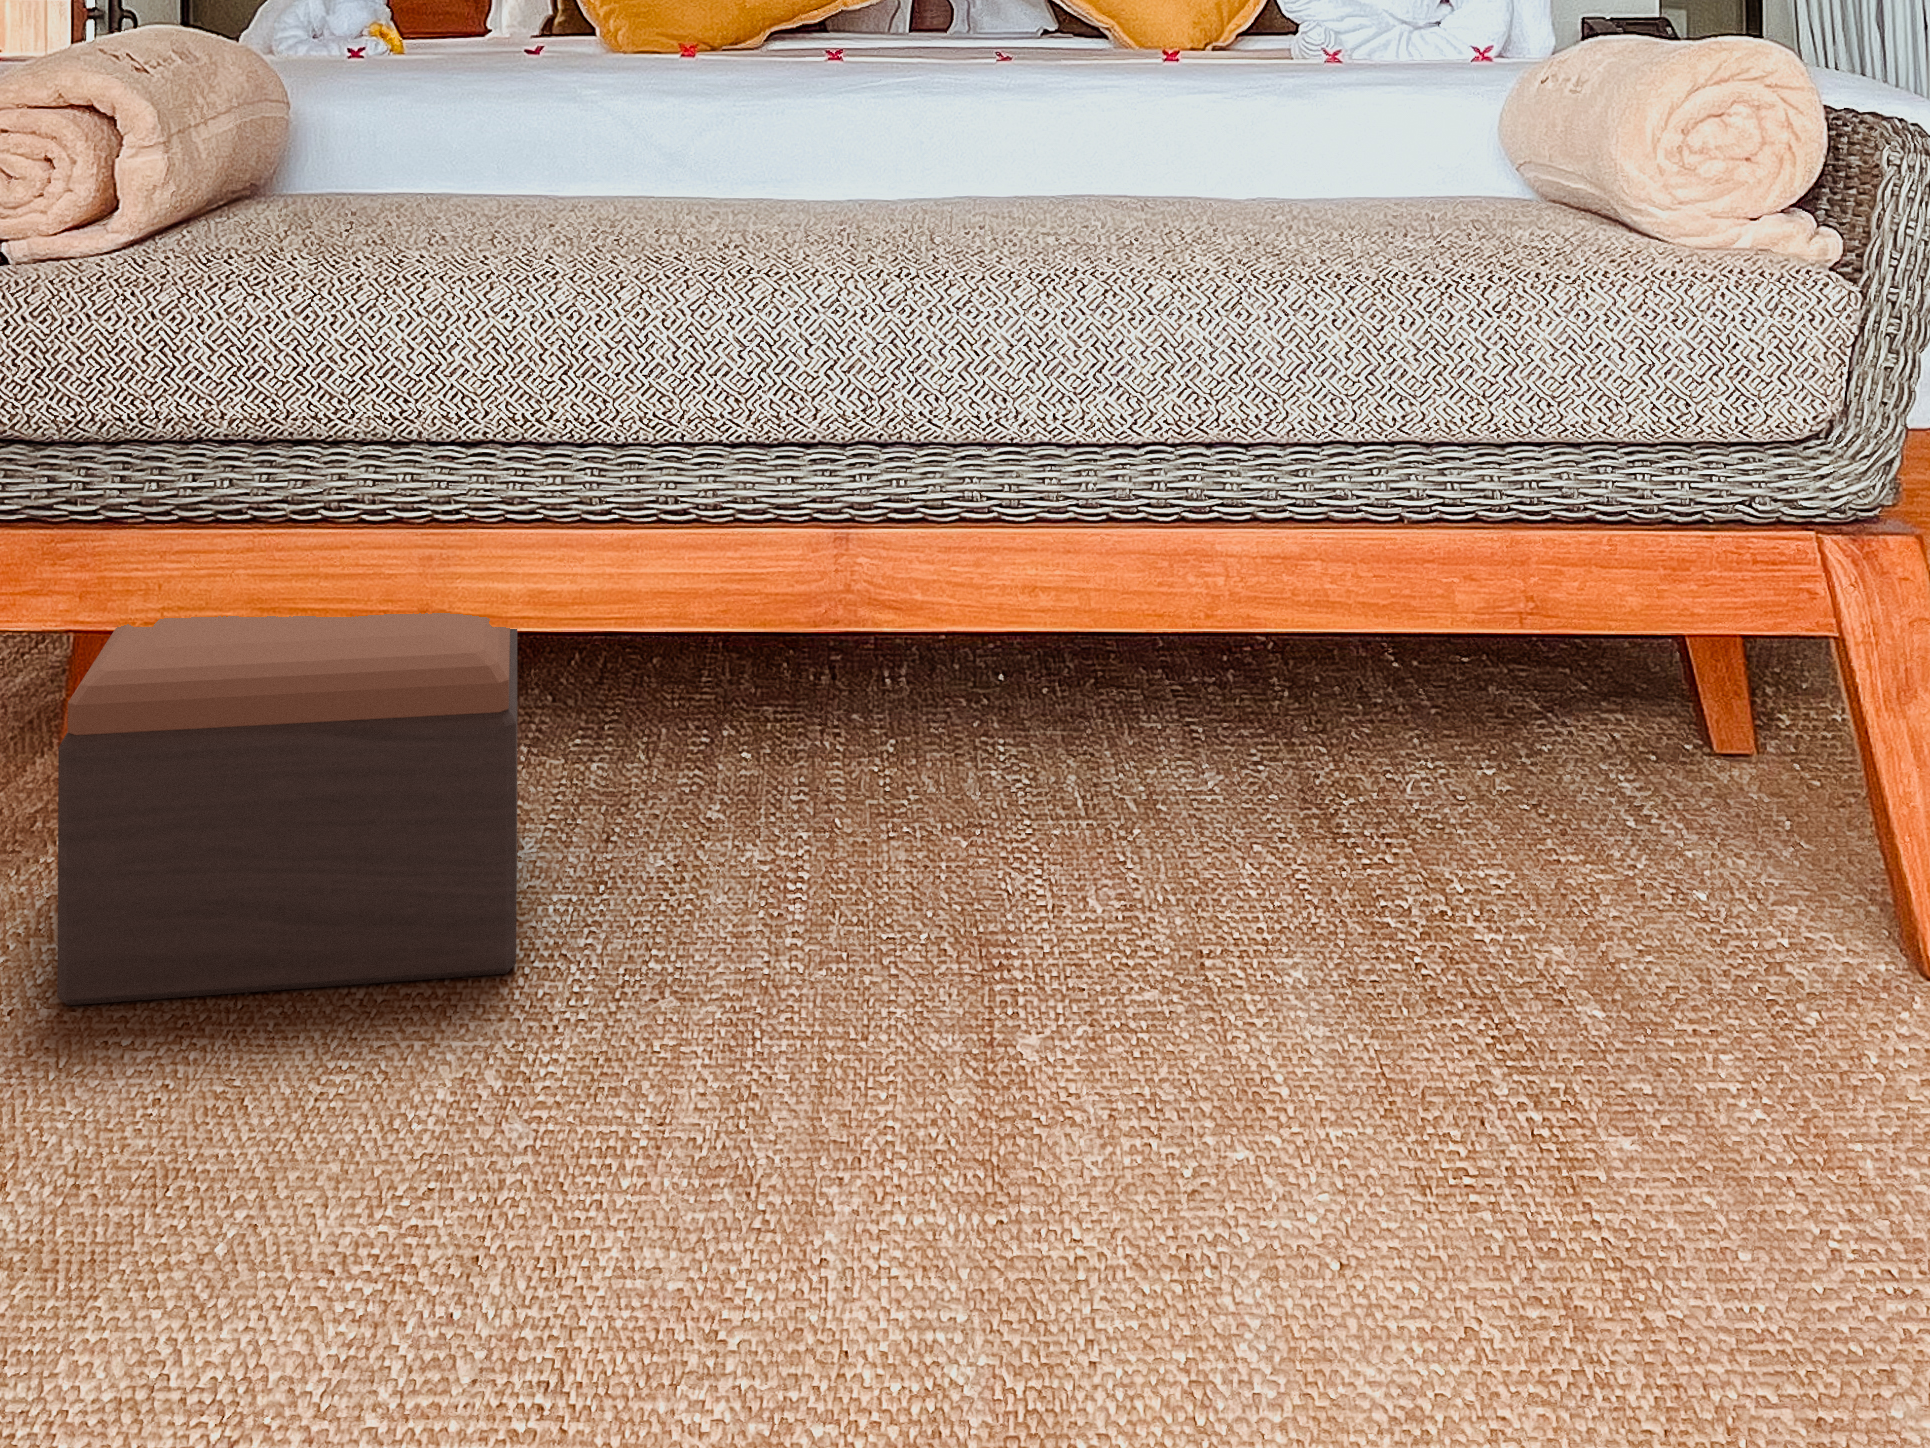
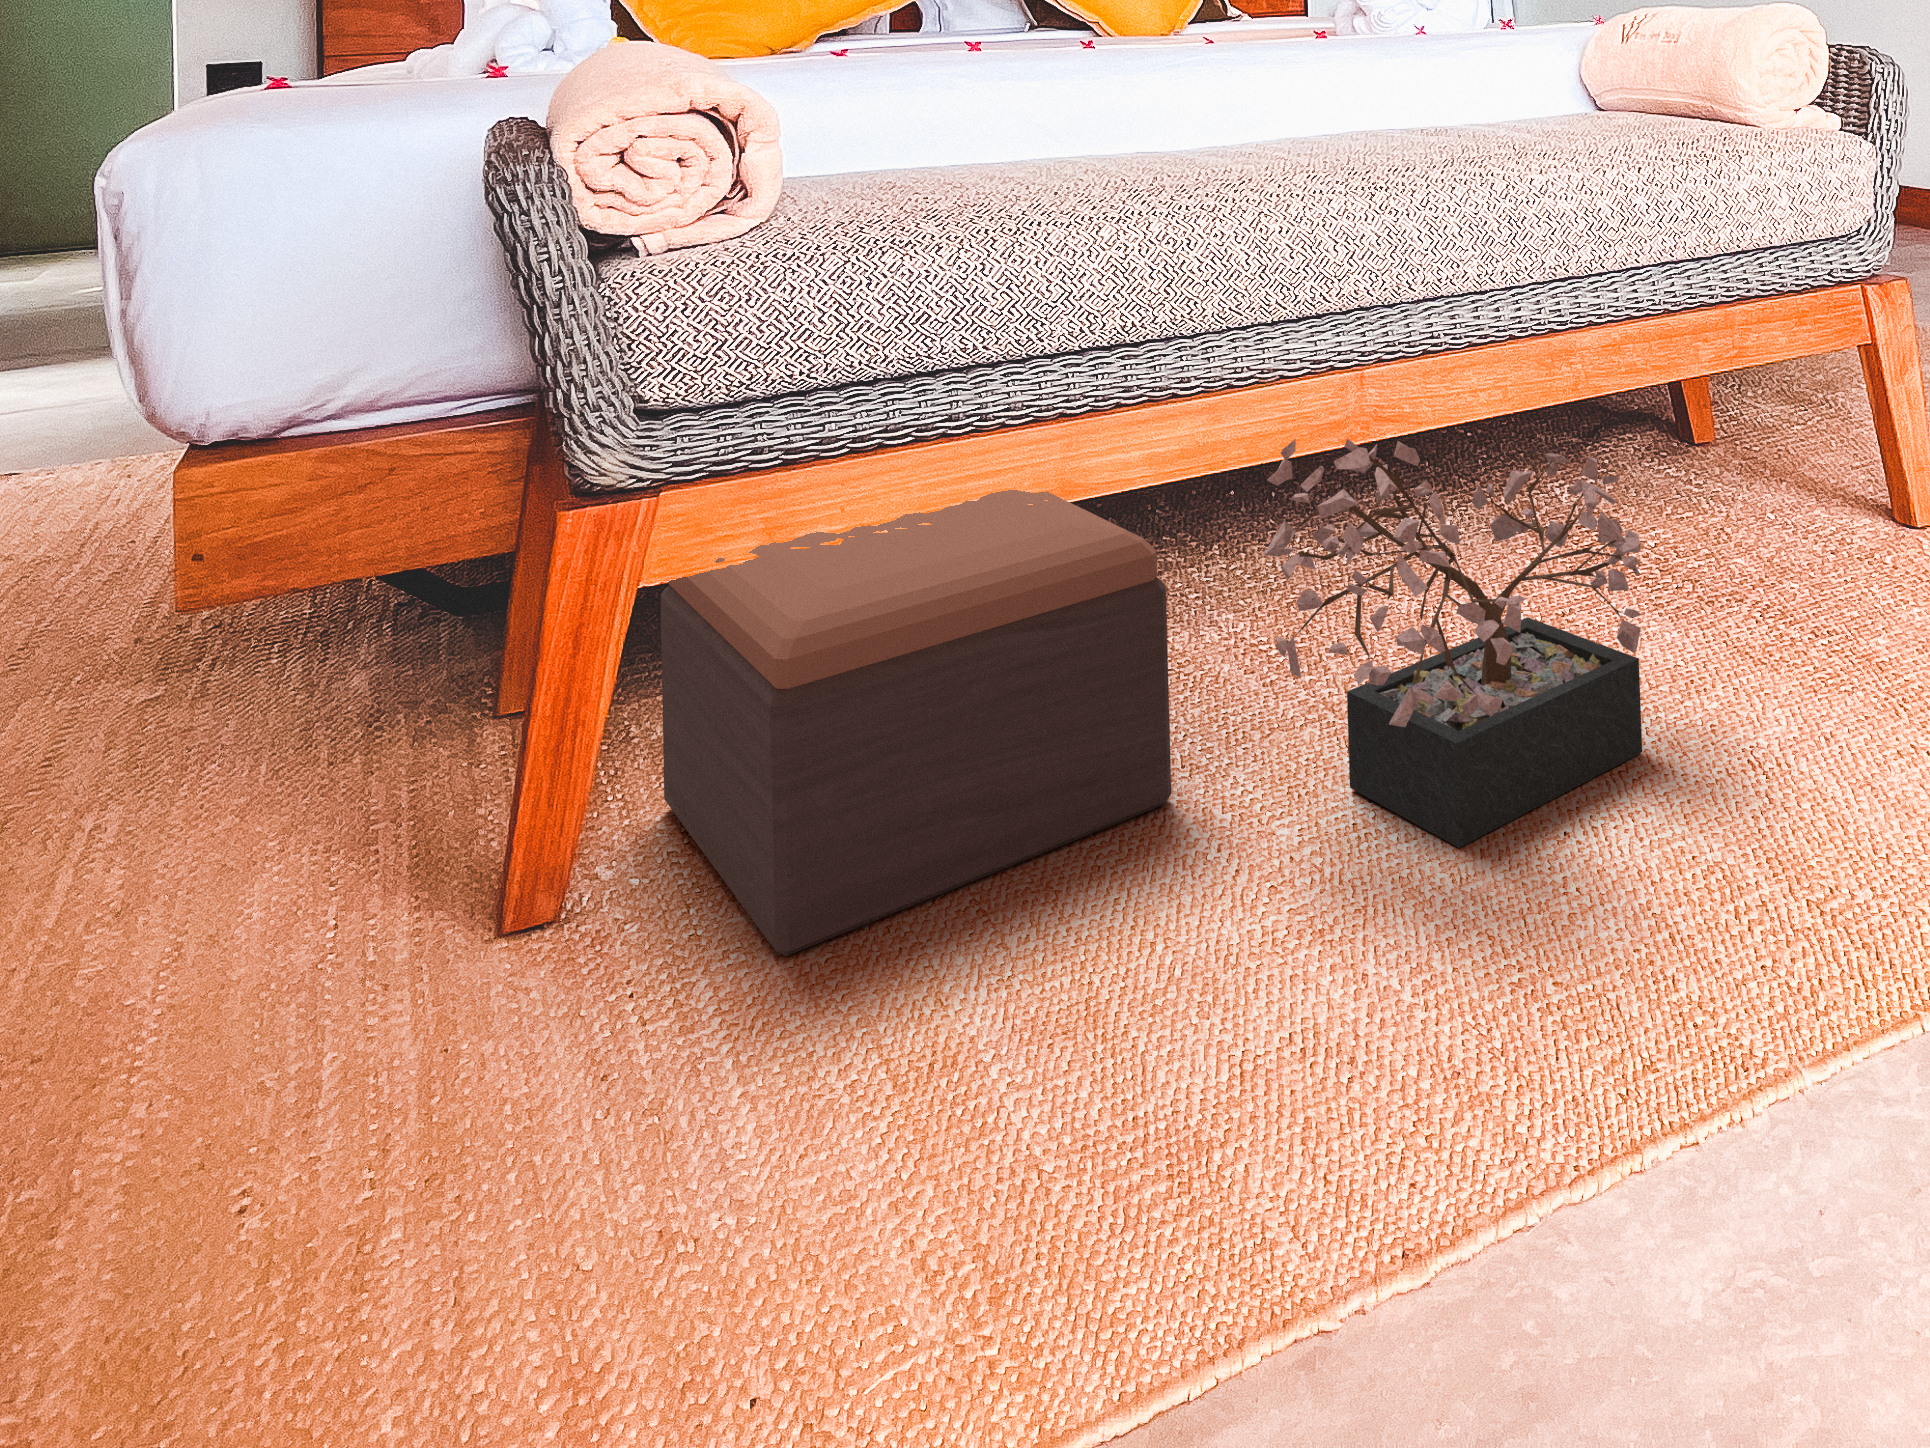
decorative plant: none [544,575,1106,1105] -> present [1262,439,1642,848]

